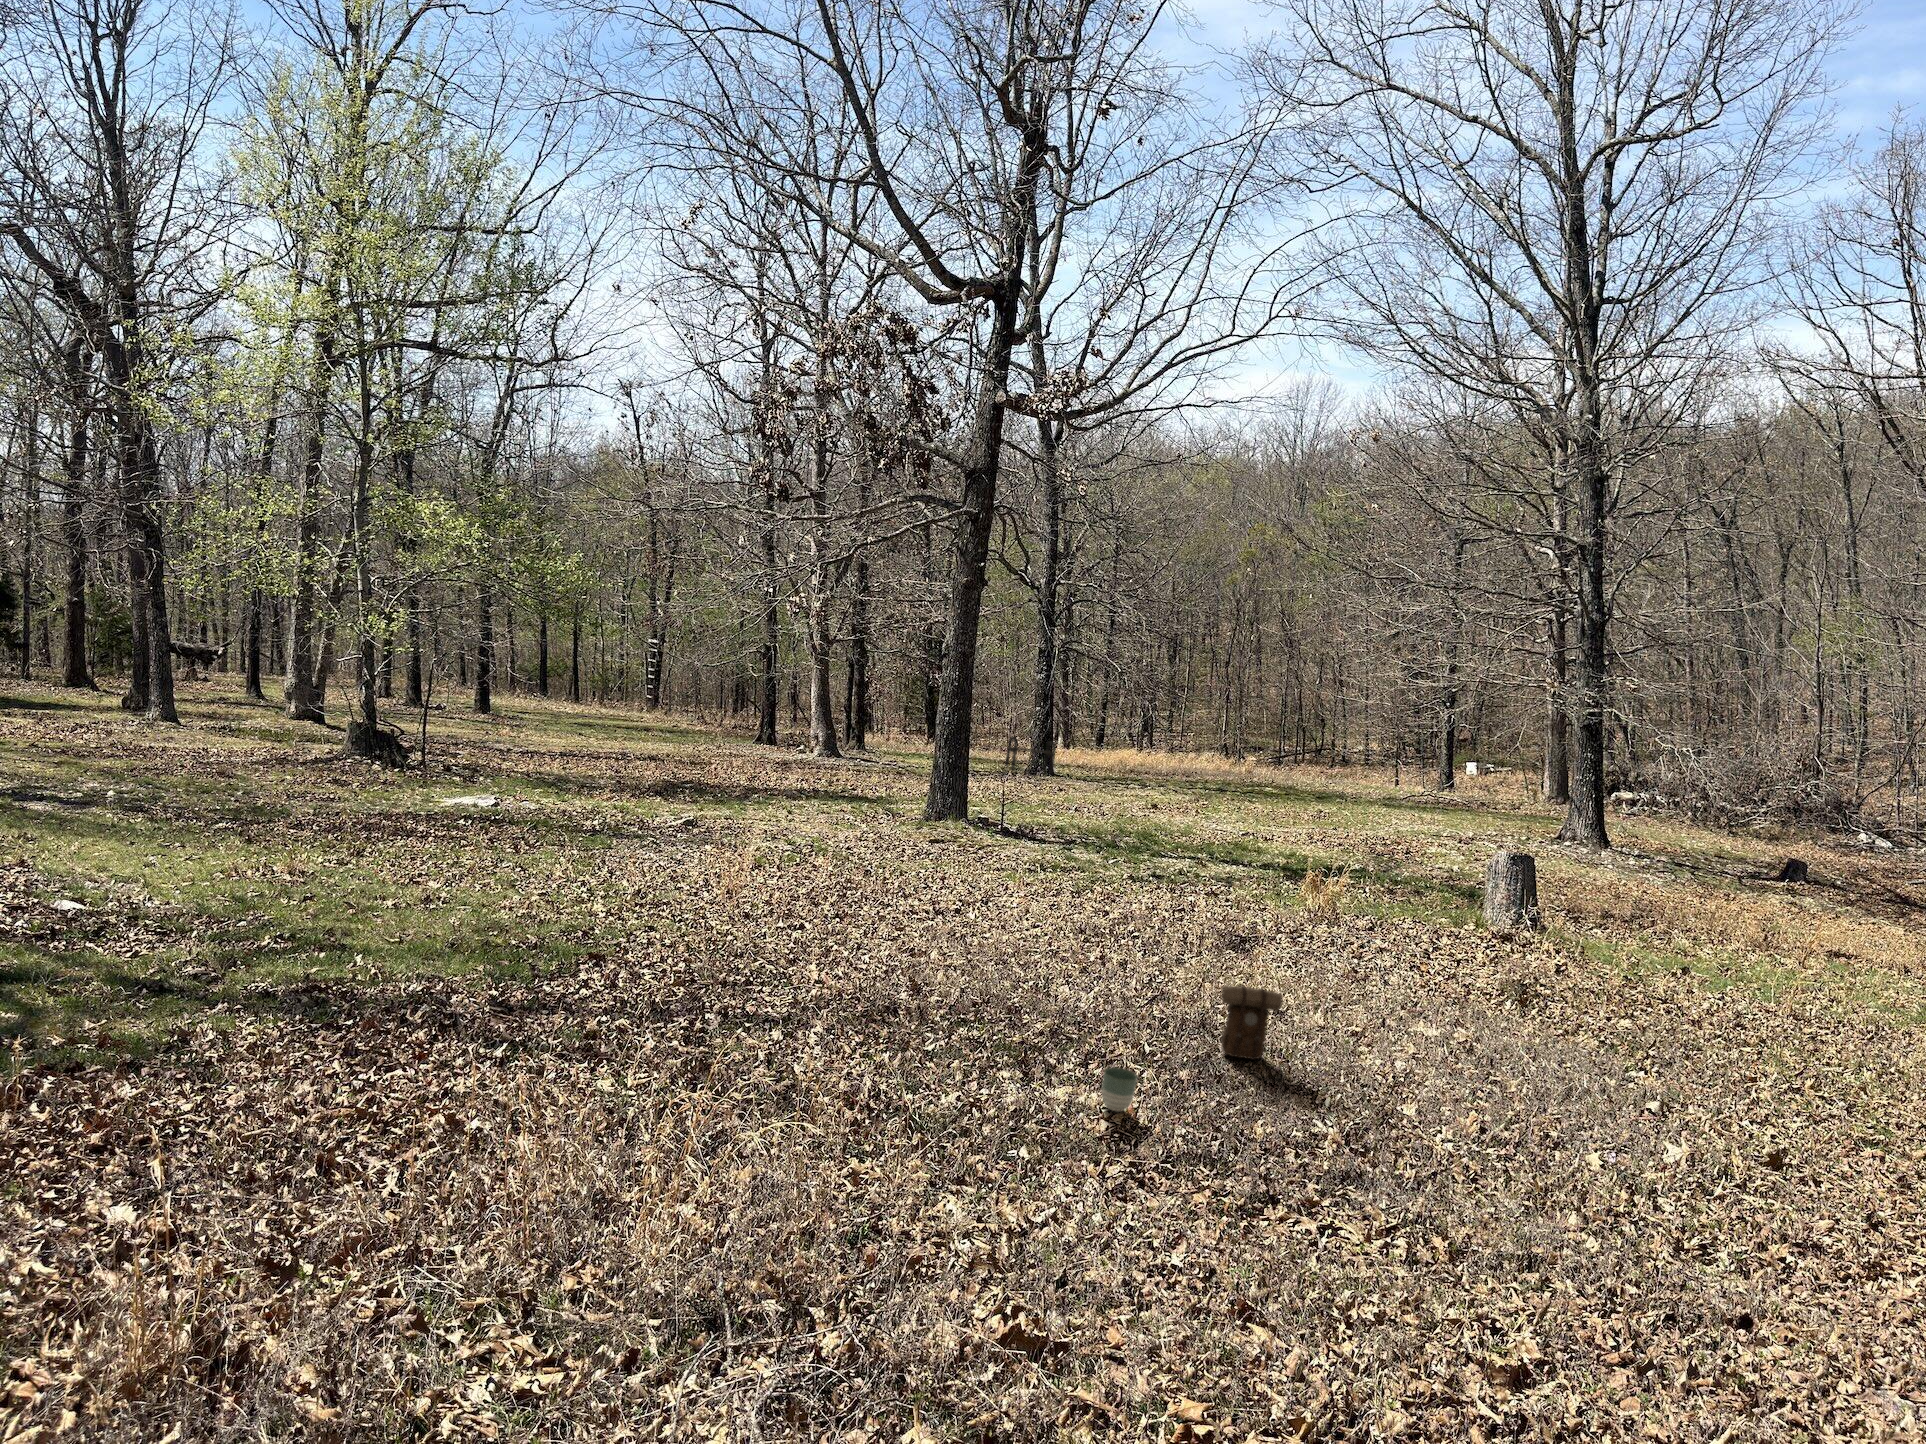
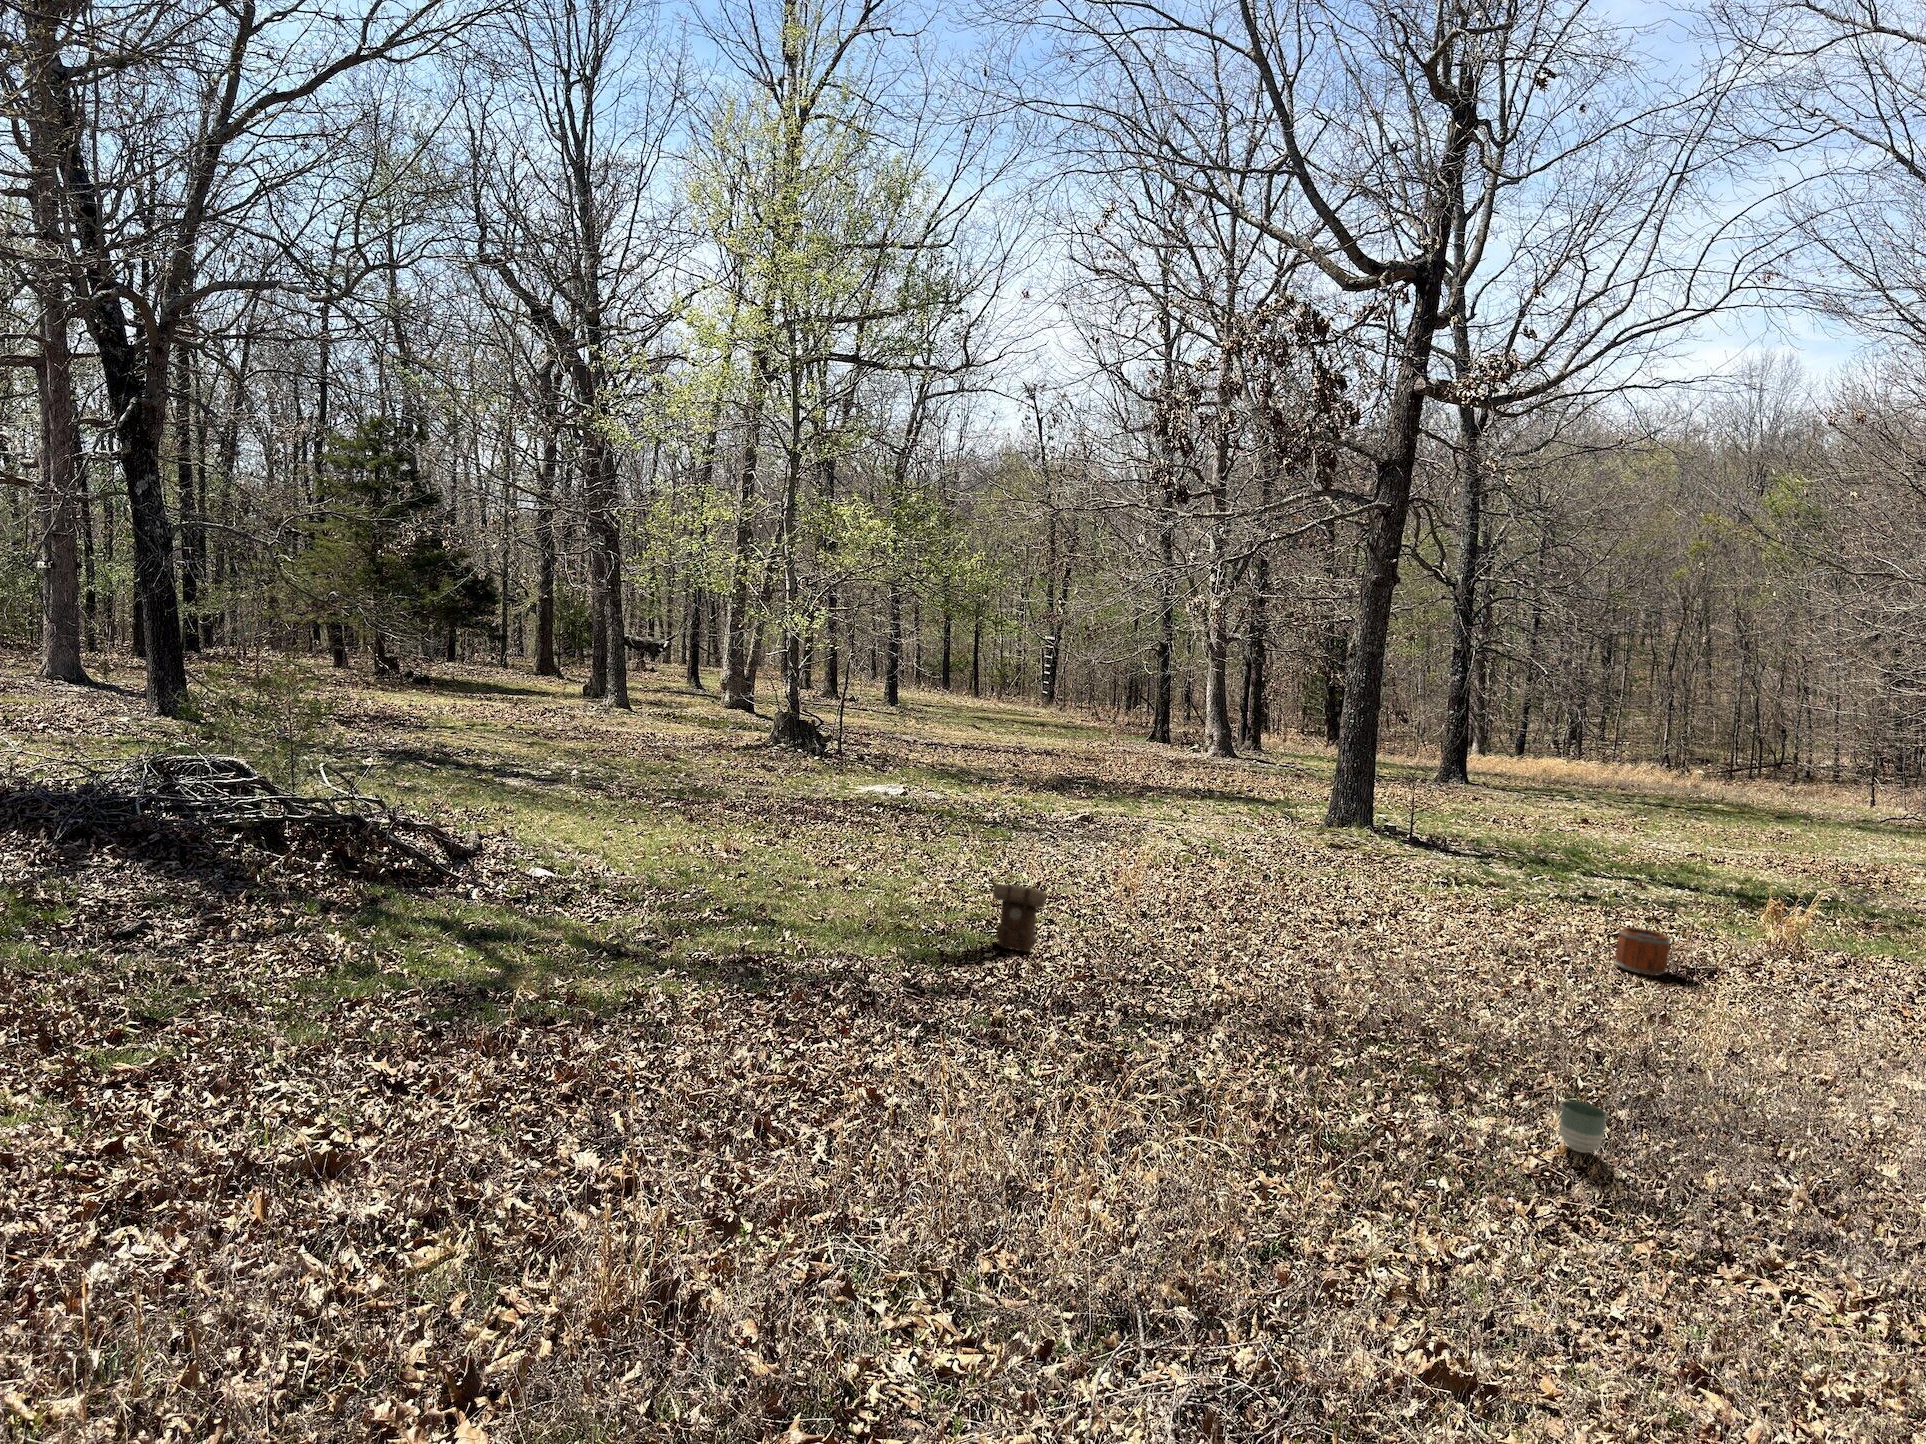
bench: present [1005,736,1056,774] -> none [1396,743,1455,783]
bucket: none [1163,911,1206,952] -> present [1615,927,1670,976]
backpack: present [1220,985,1282,1060] -> present [992,884,1047,952]

